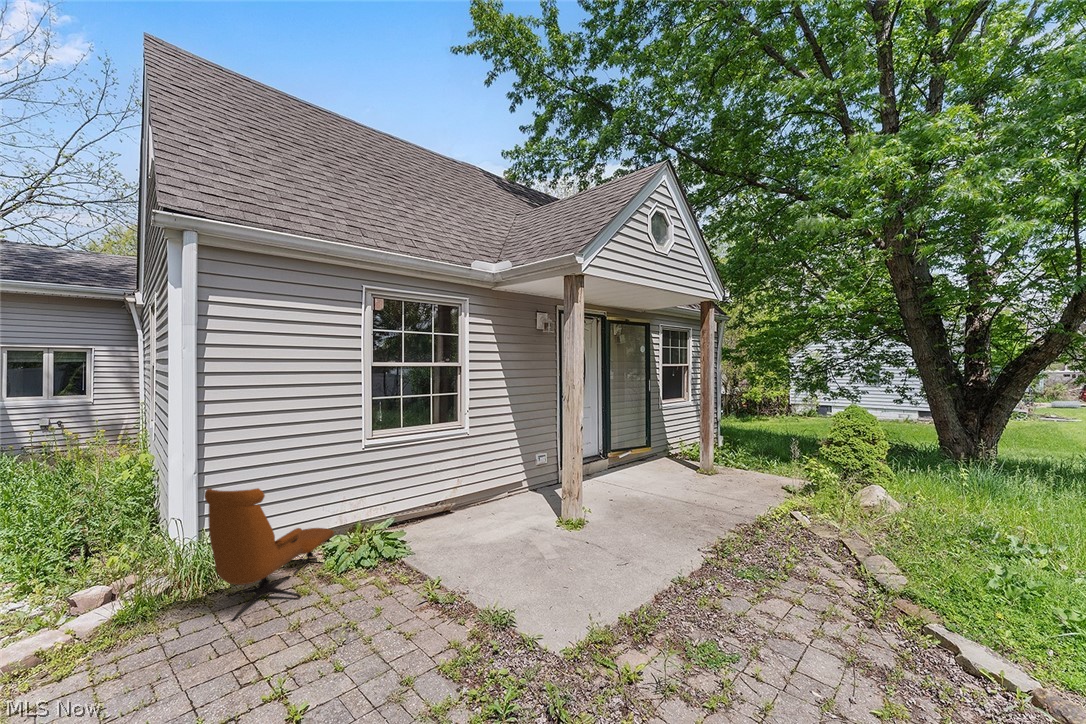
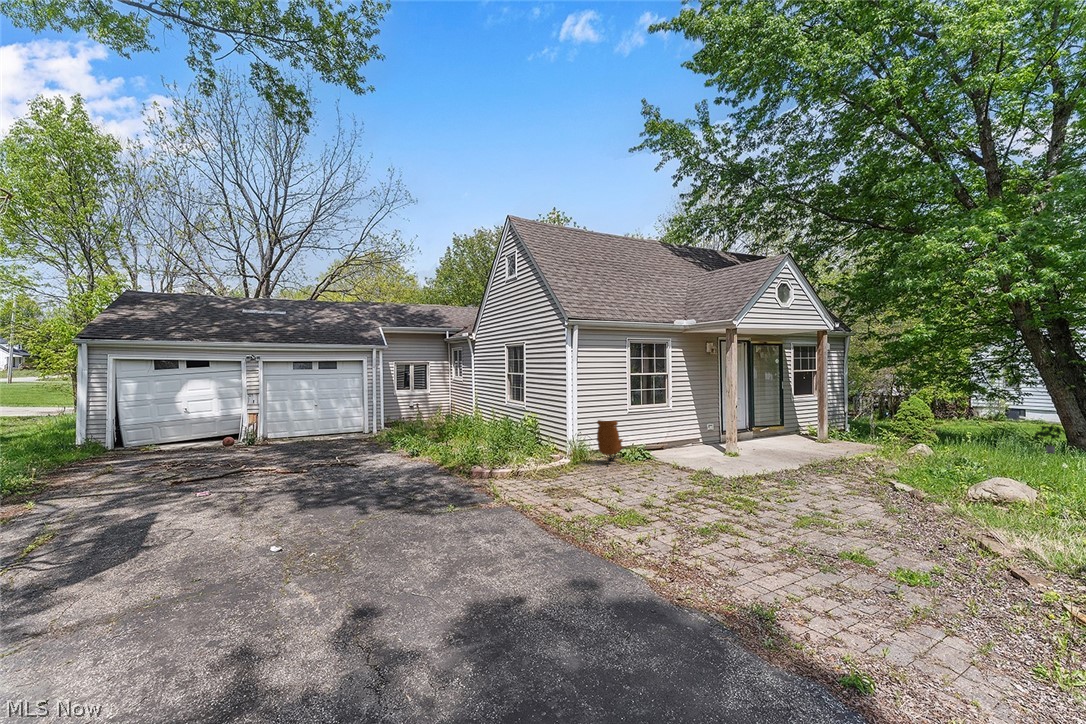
potted plant: none [1024,448,1065,494] -> present [1033,425,1065,453]

